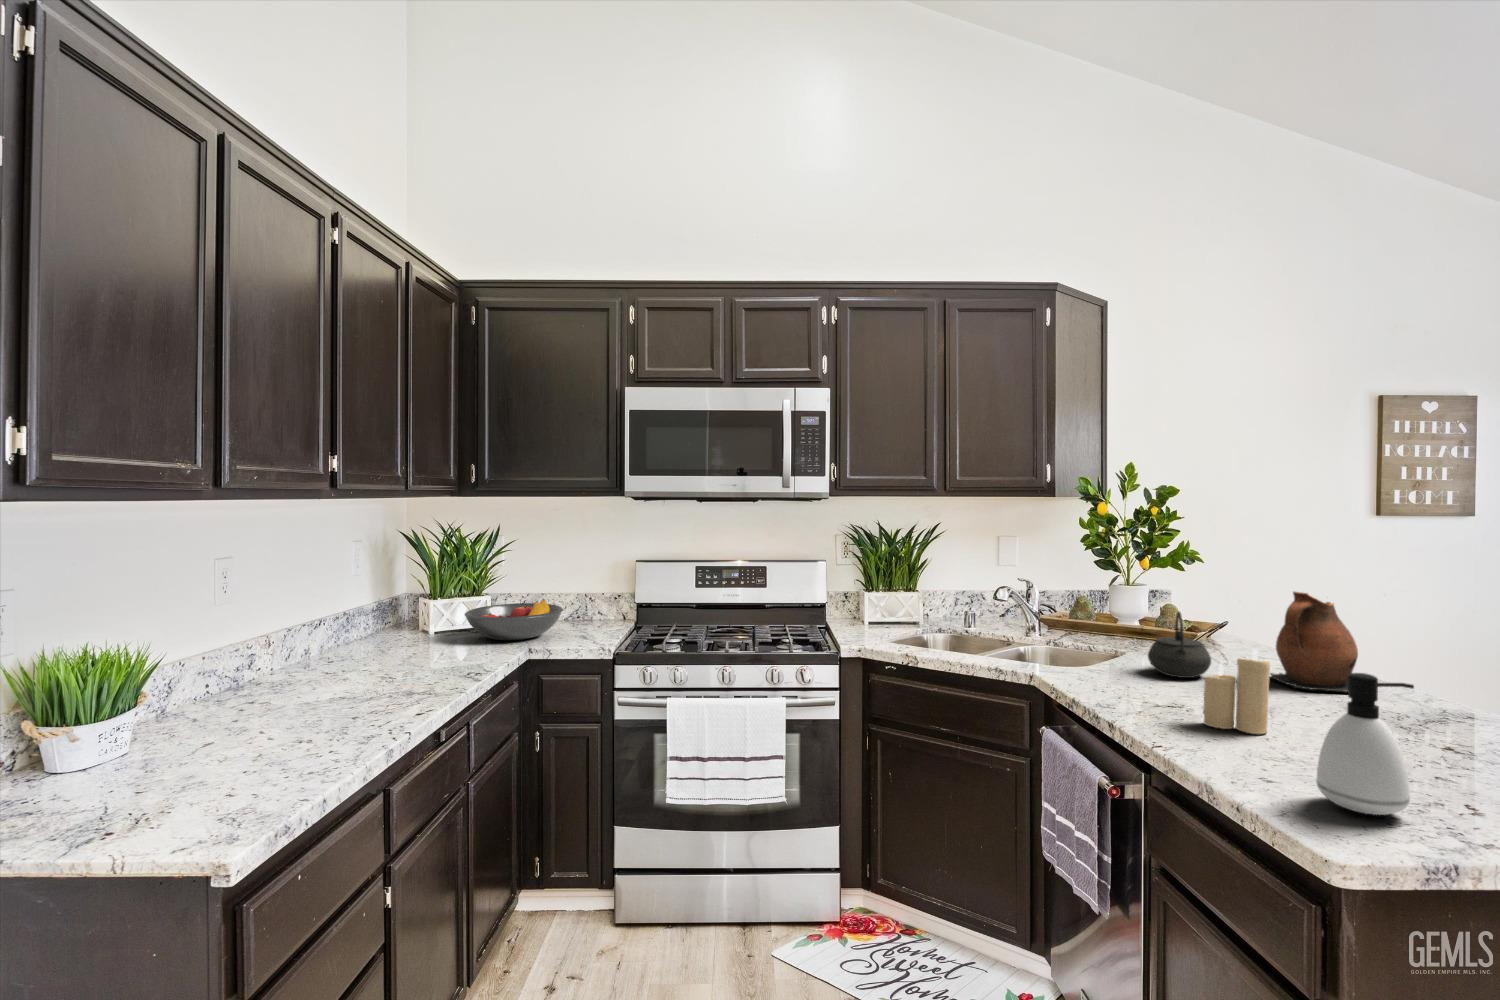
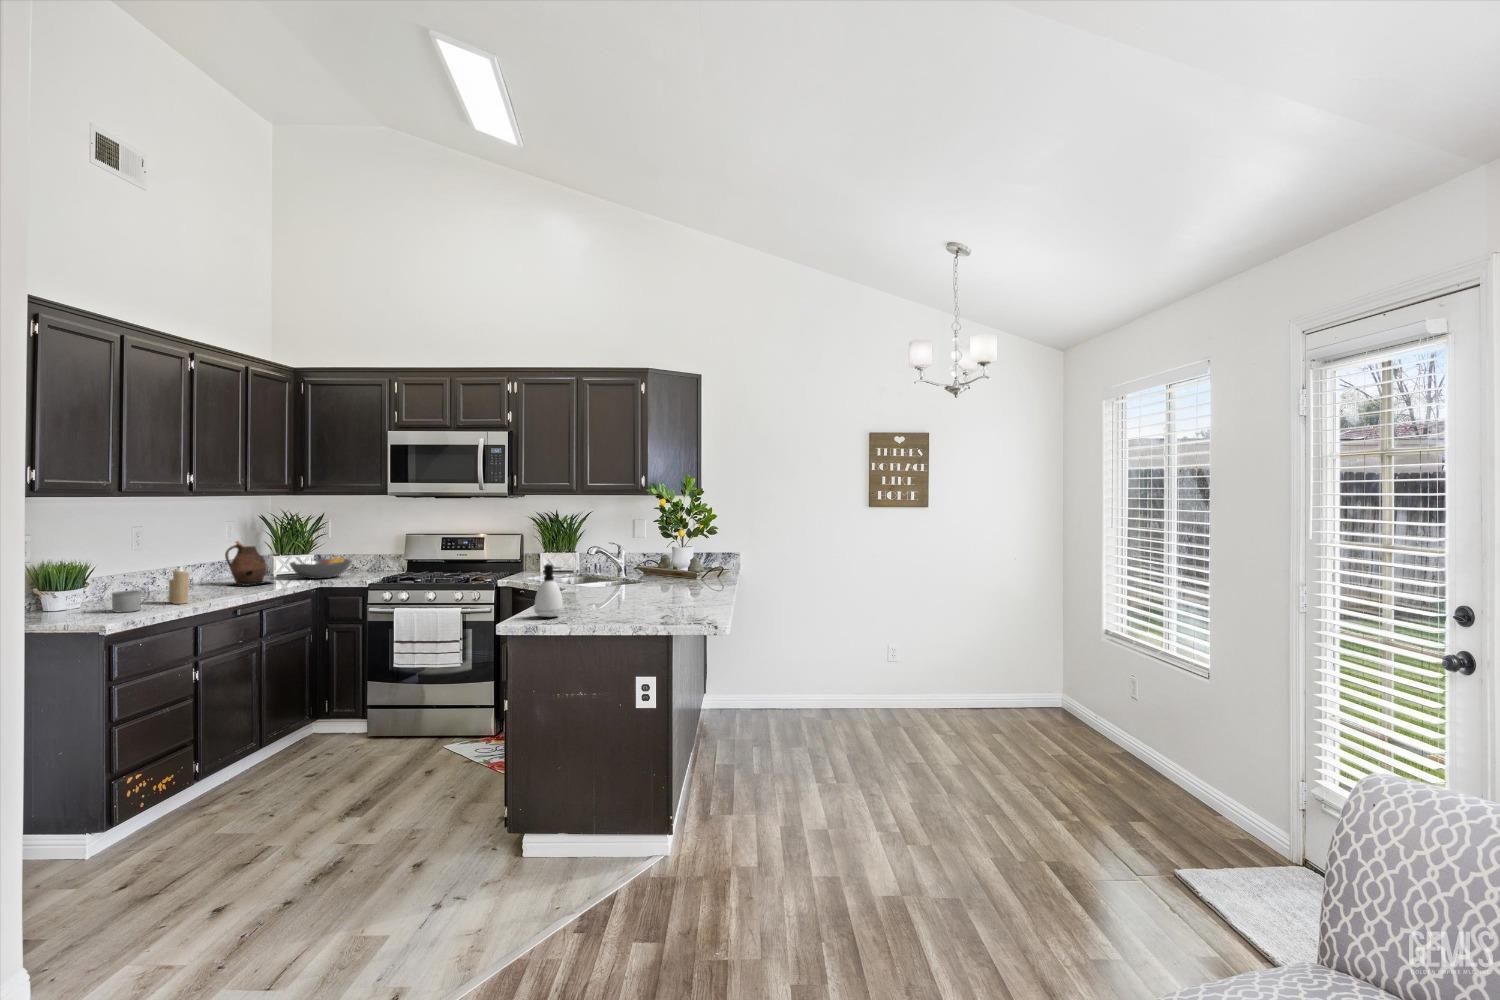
ceramic pitcher: present [1271,591,1358,692] -> present [225,541,271,586]
kettle: present [1148,612,1211,678] -> none [624,556,653,590]
candle: present [1203,649,1270,734] -> present [168,567,189,604]
mug: none [206,717,291,784] -> present [112,590,150,613]

